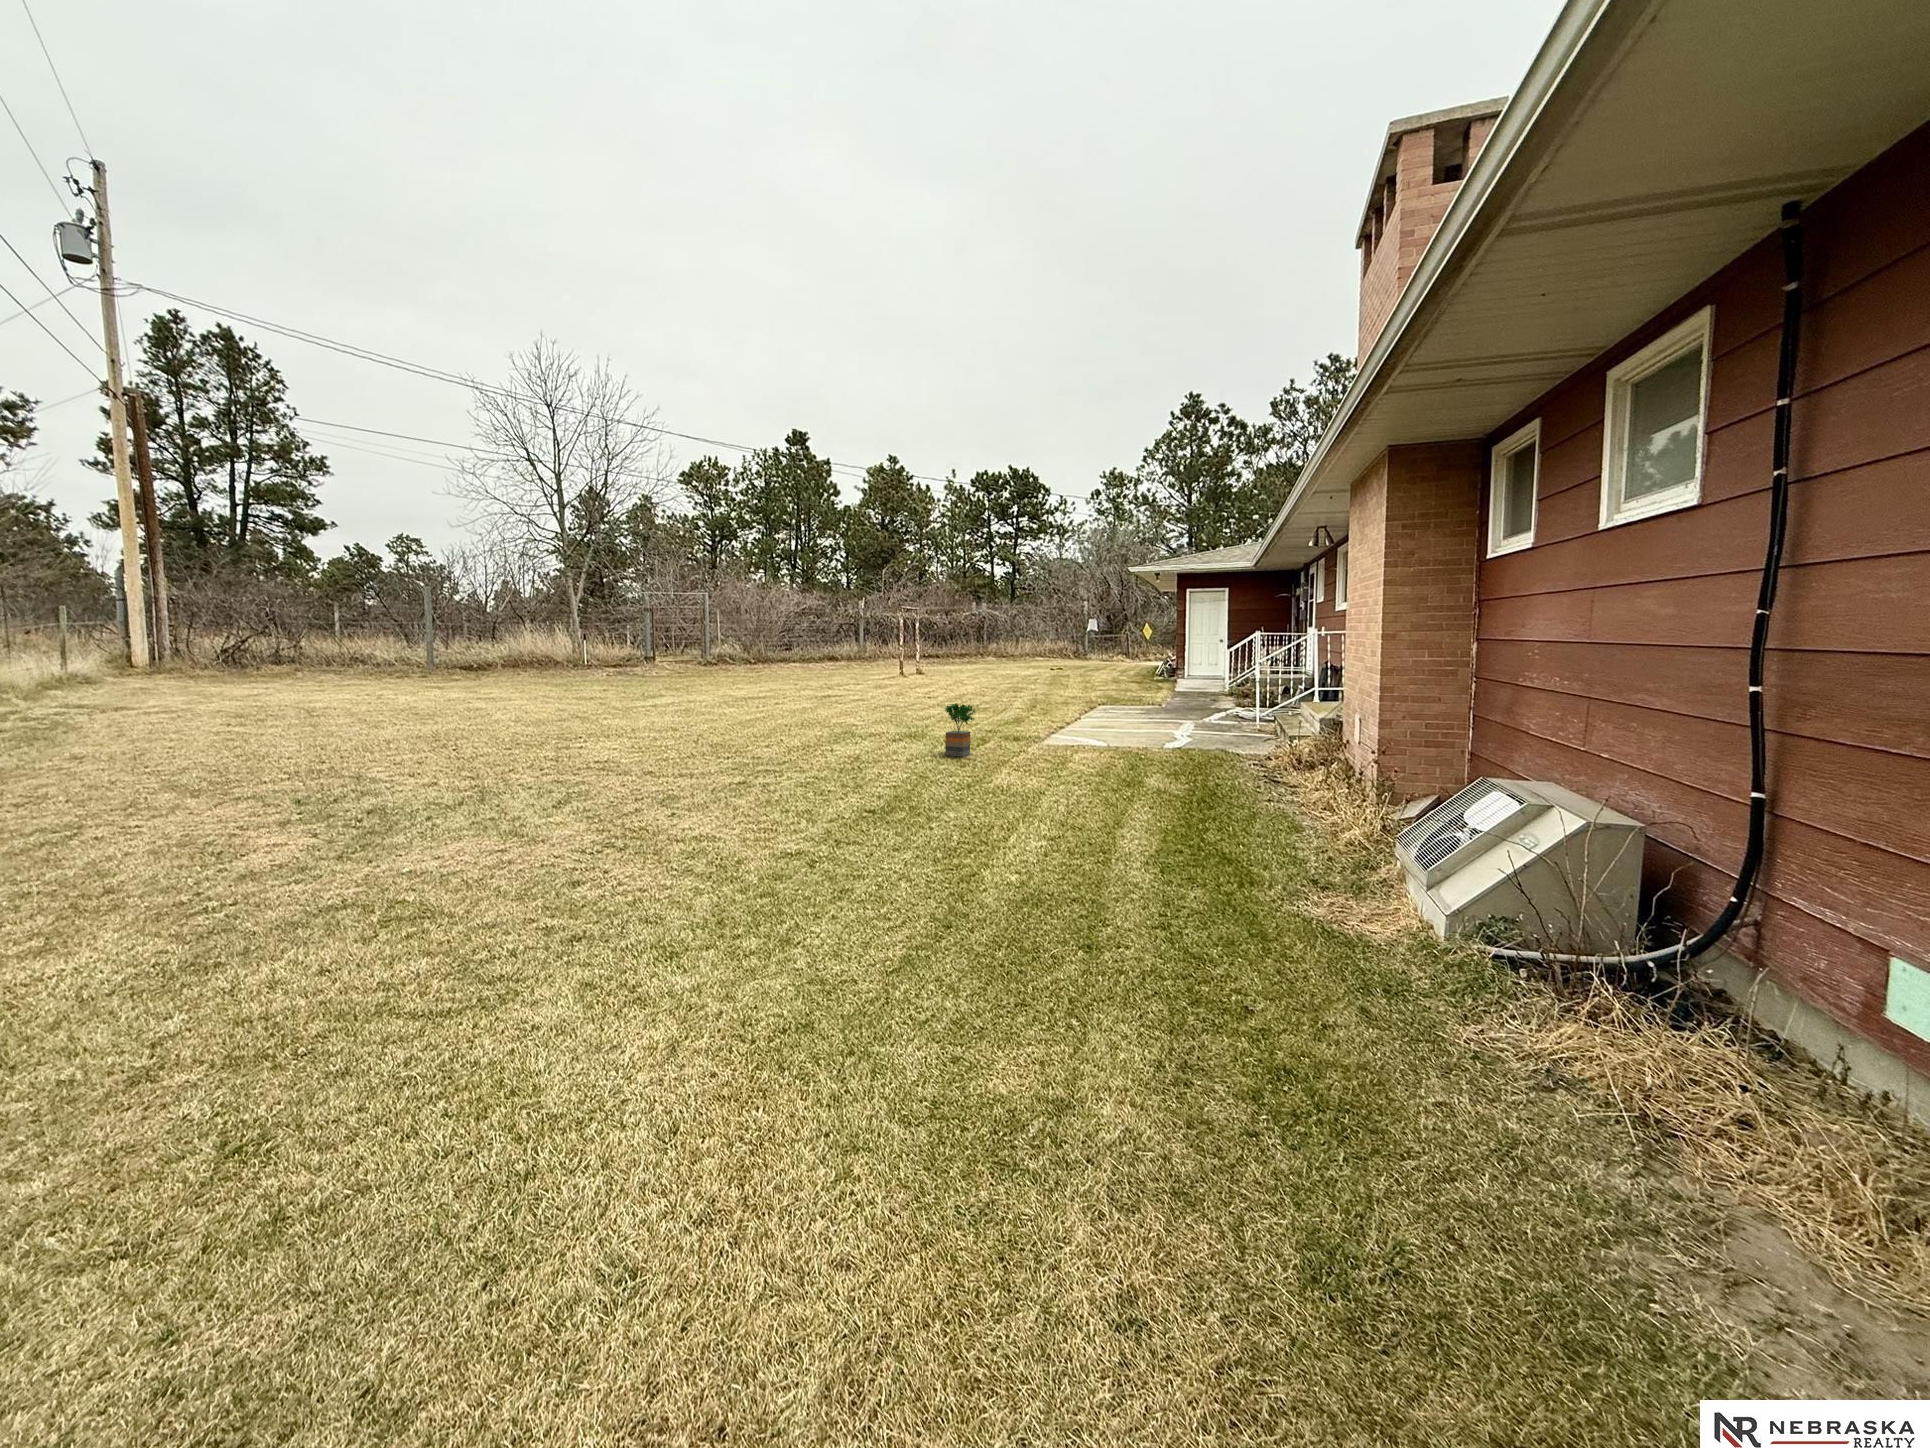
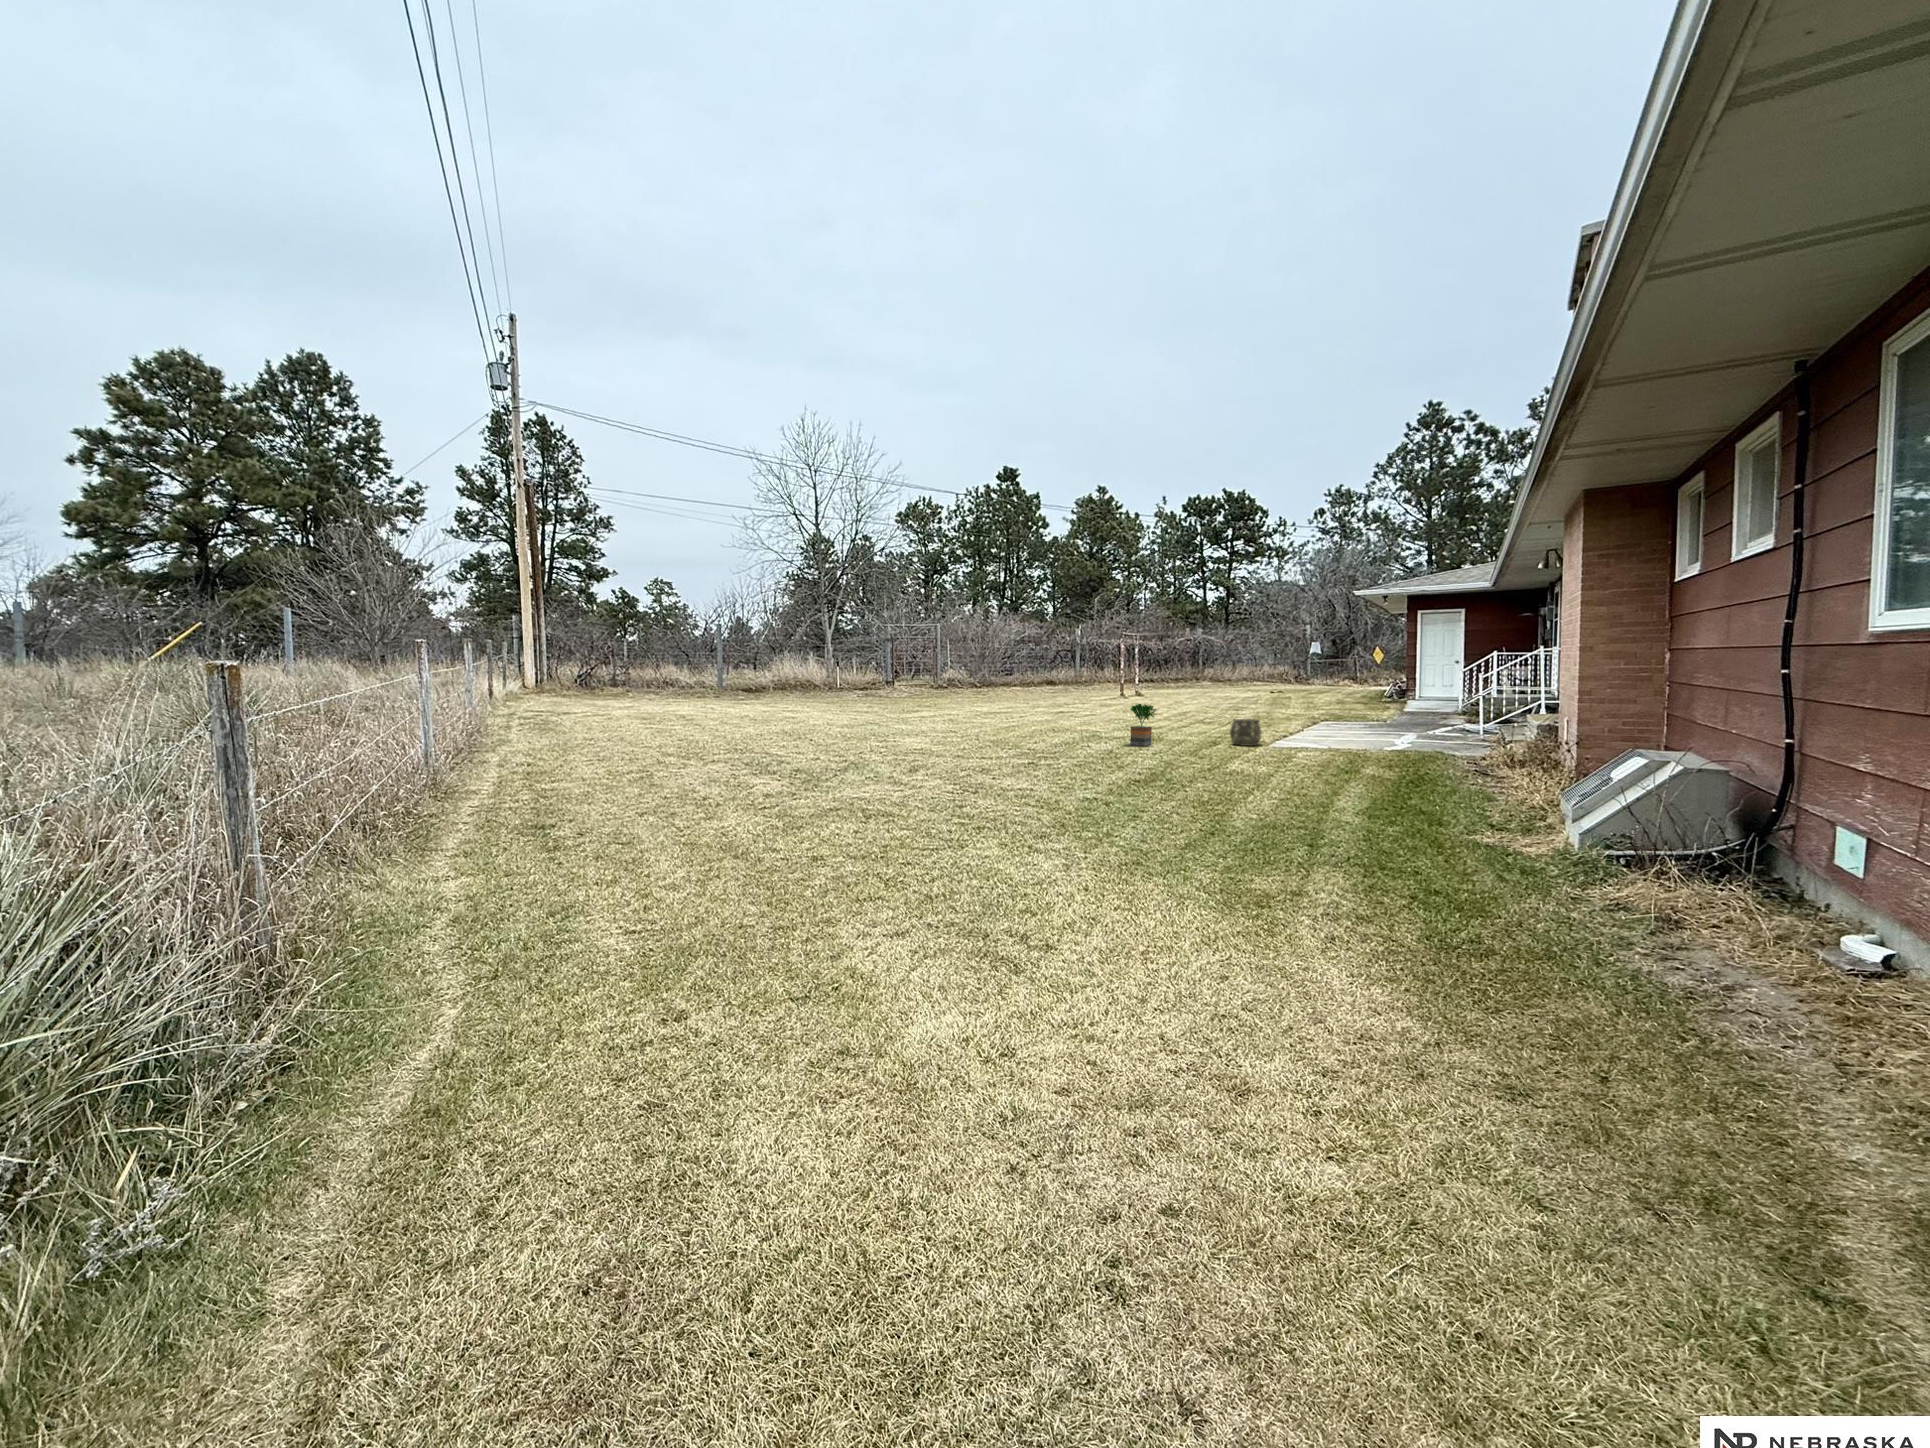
woven basket: none [1059,719,1096,753] -> present [1230,719,1261,746]

